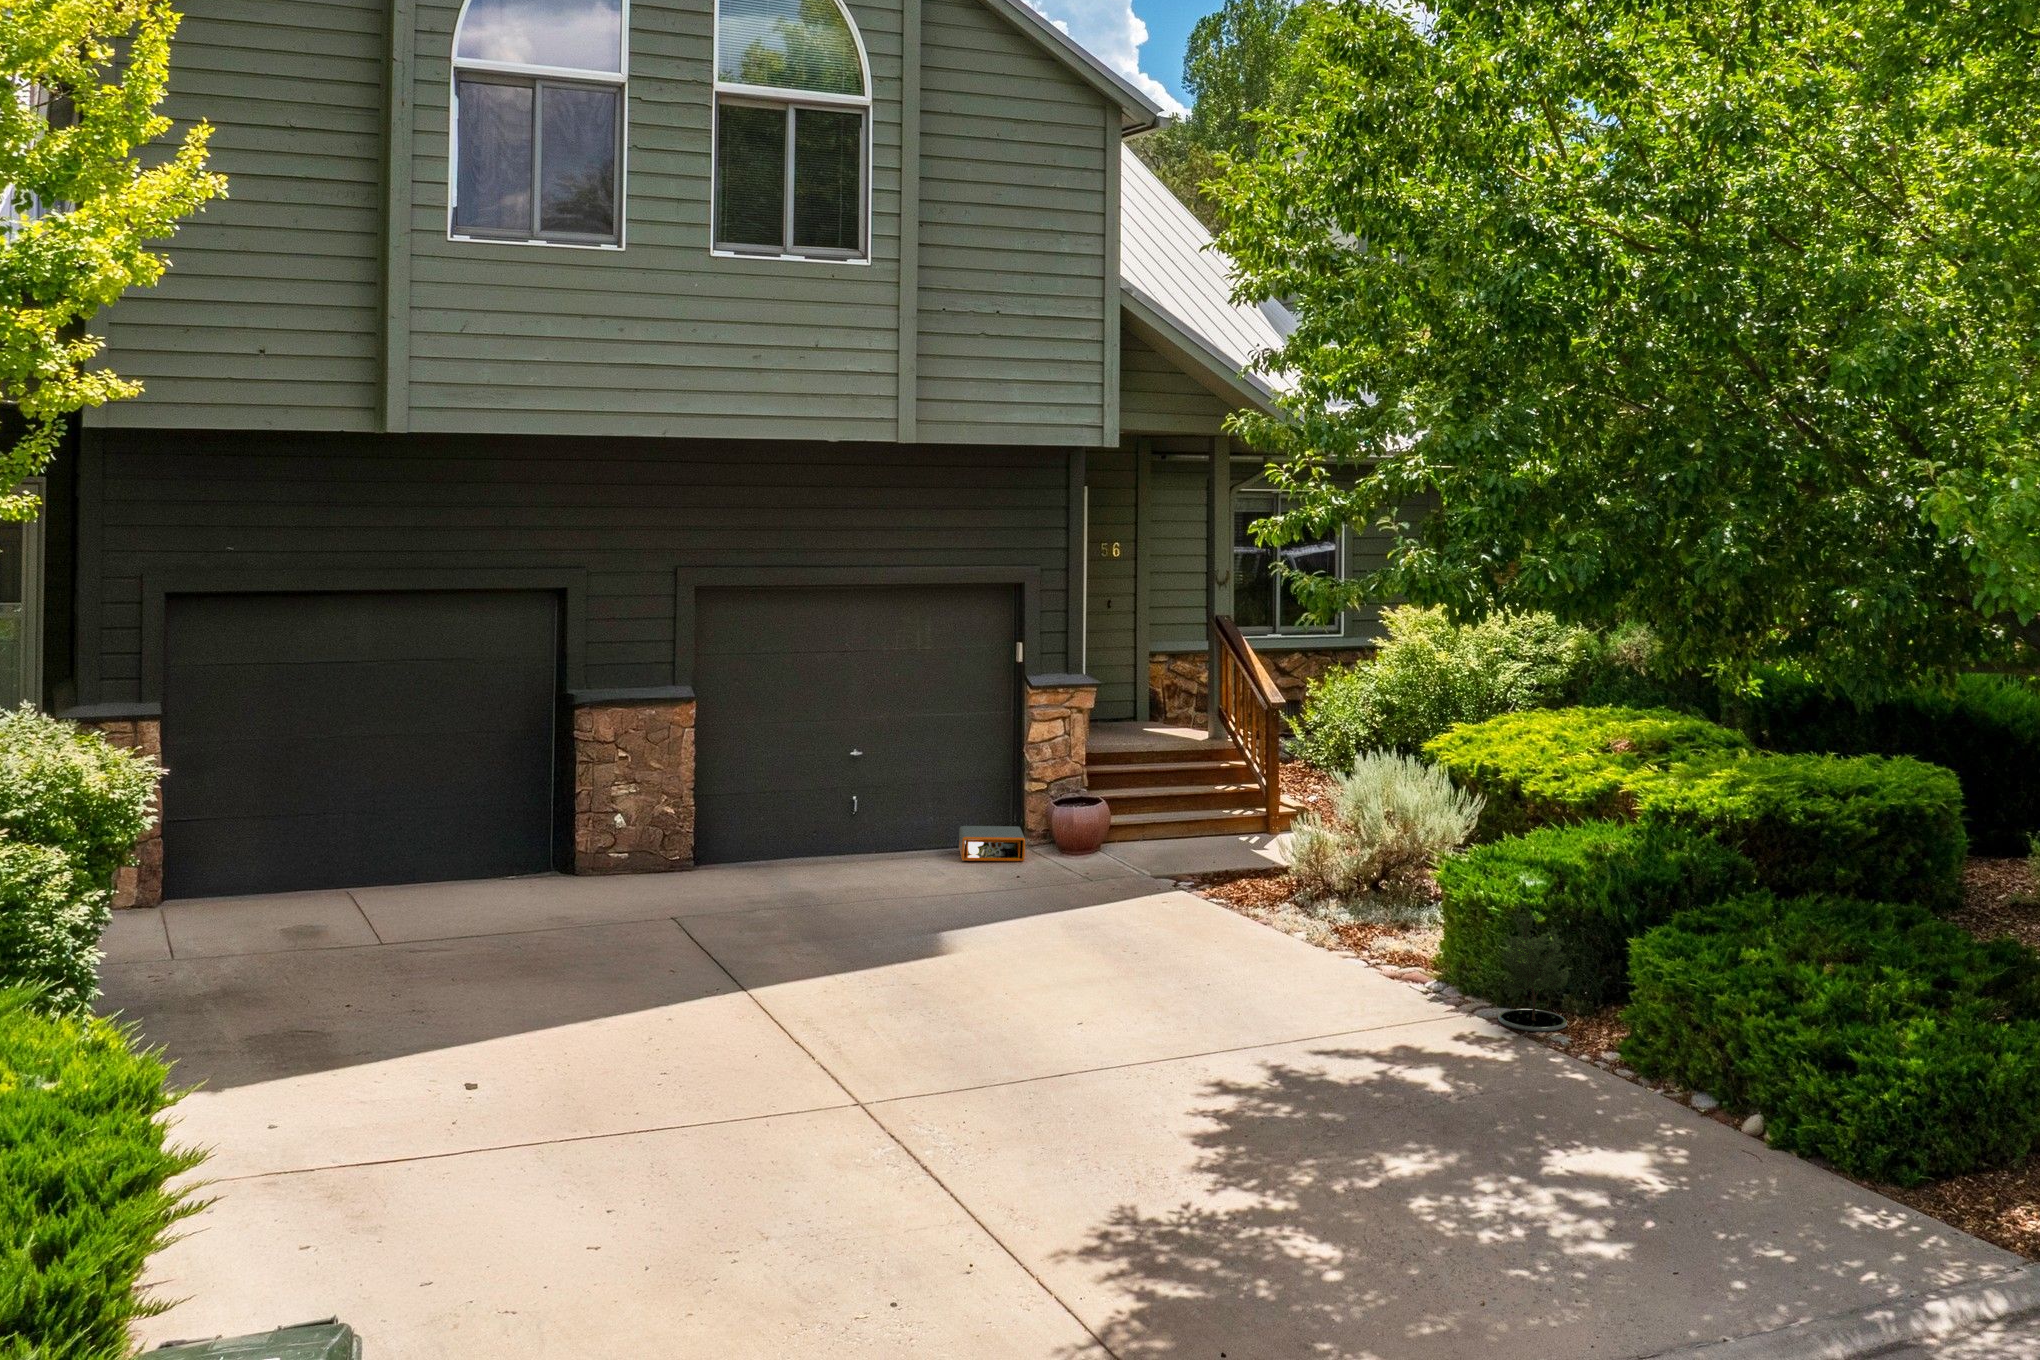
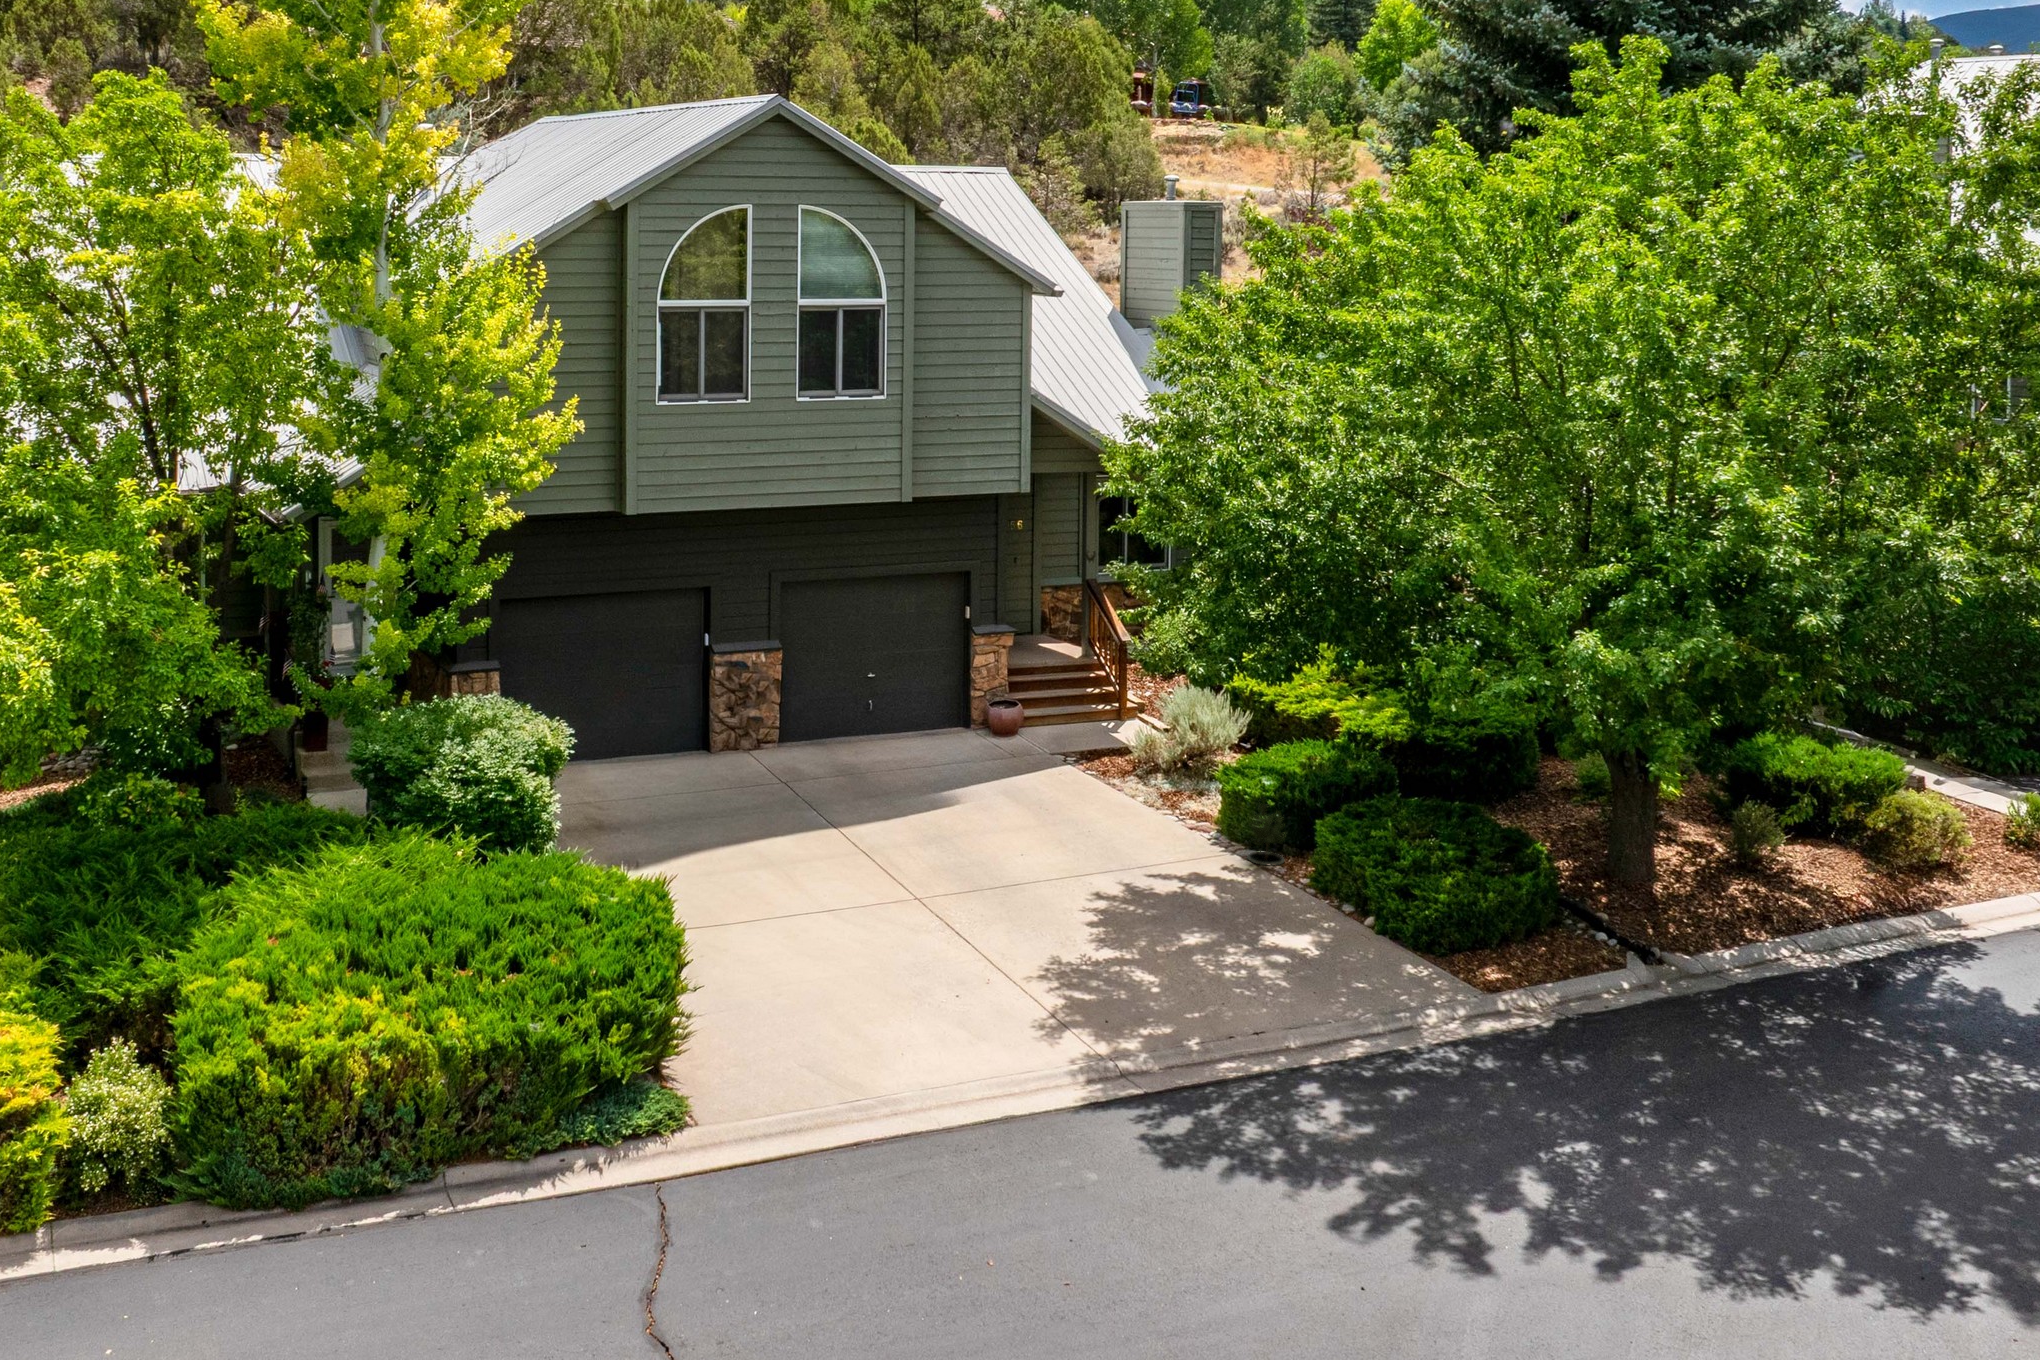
storage box: present [959,826,1025,861] -> none [935,717,976,741]

